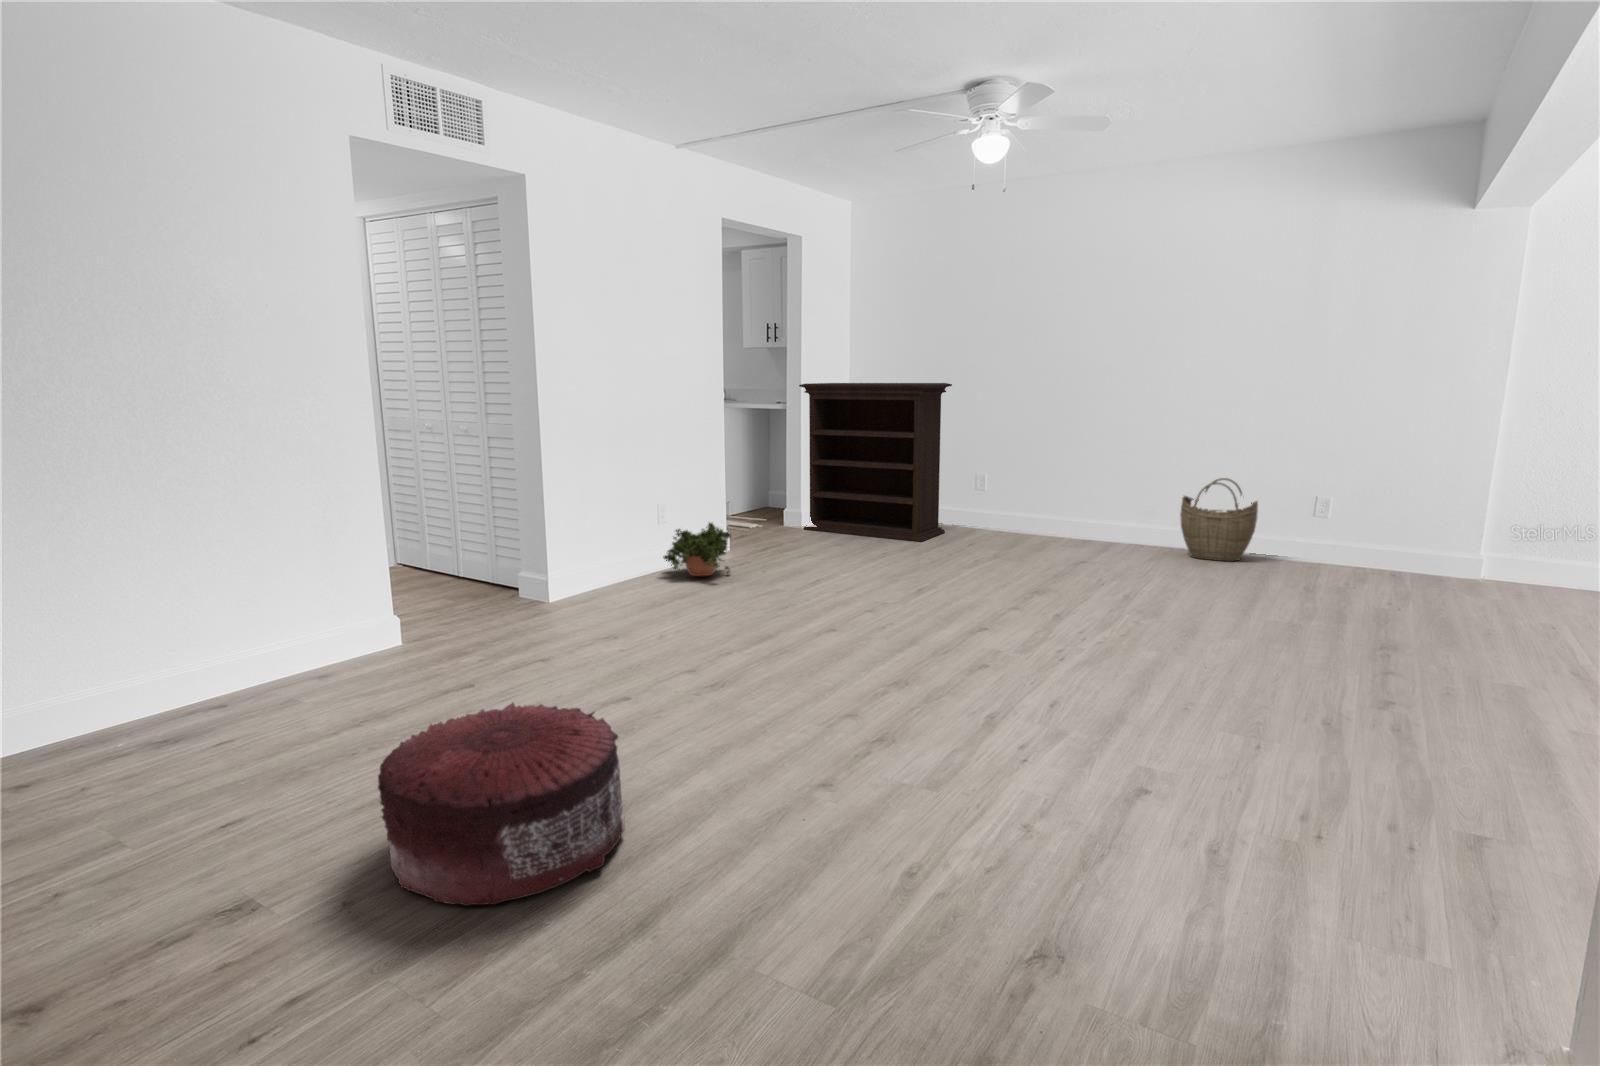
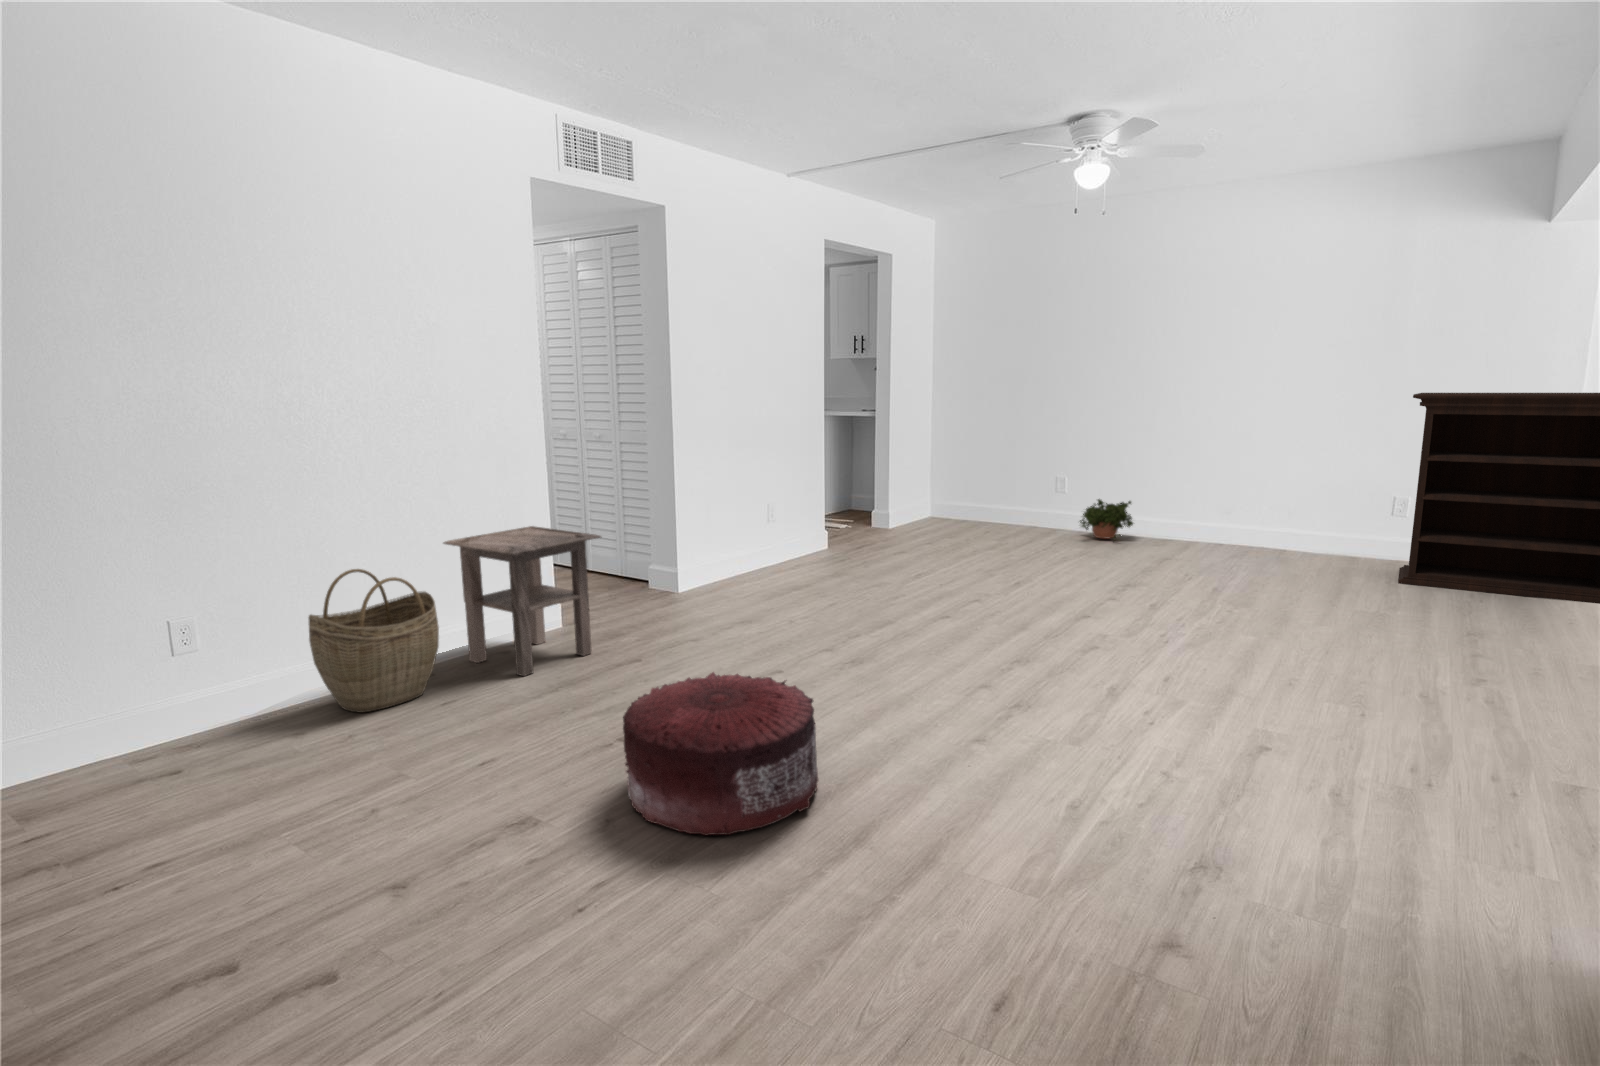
bookshelf: present [799,383,952,542] -> present [1398,393,1600,604]
woven basket: present [1180,478,1258,562] -> present [309,569,439,712]
potted plant: present [663,523,731,576] -> present [1080,499,1133,539]
side table: none [240,530,431,703] -> present [444,526,601,676]

